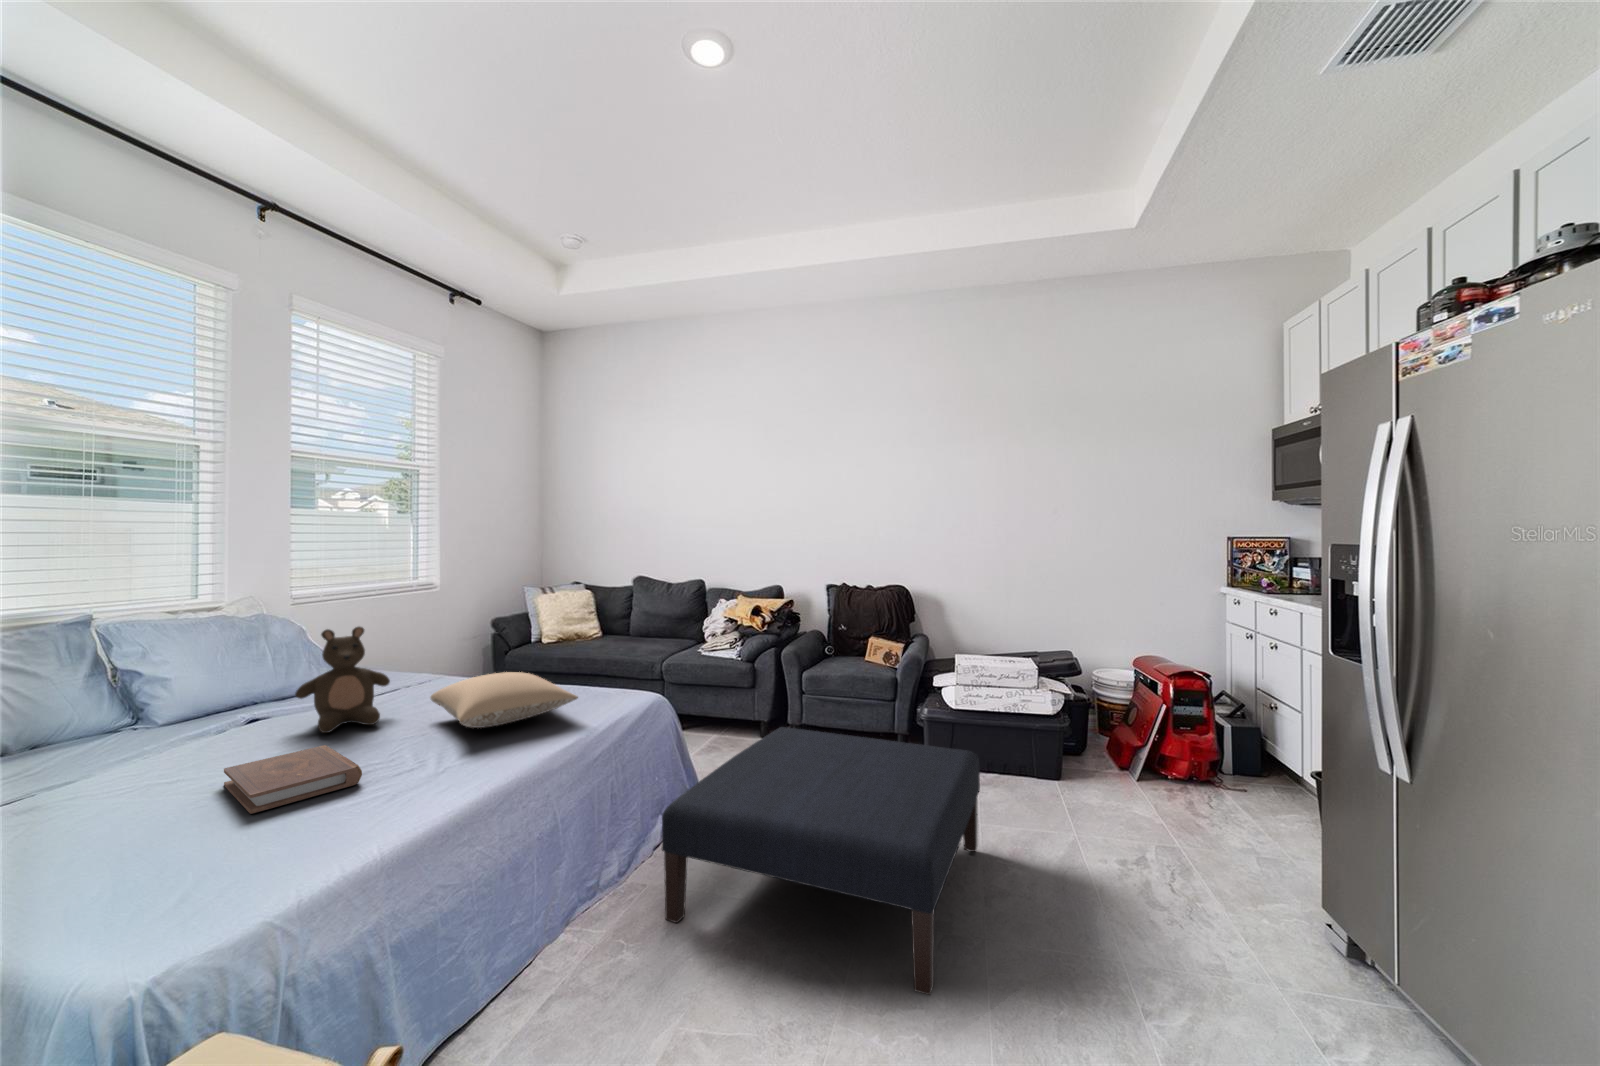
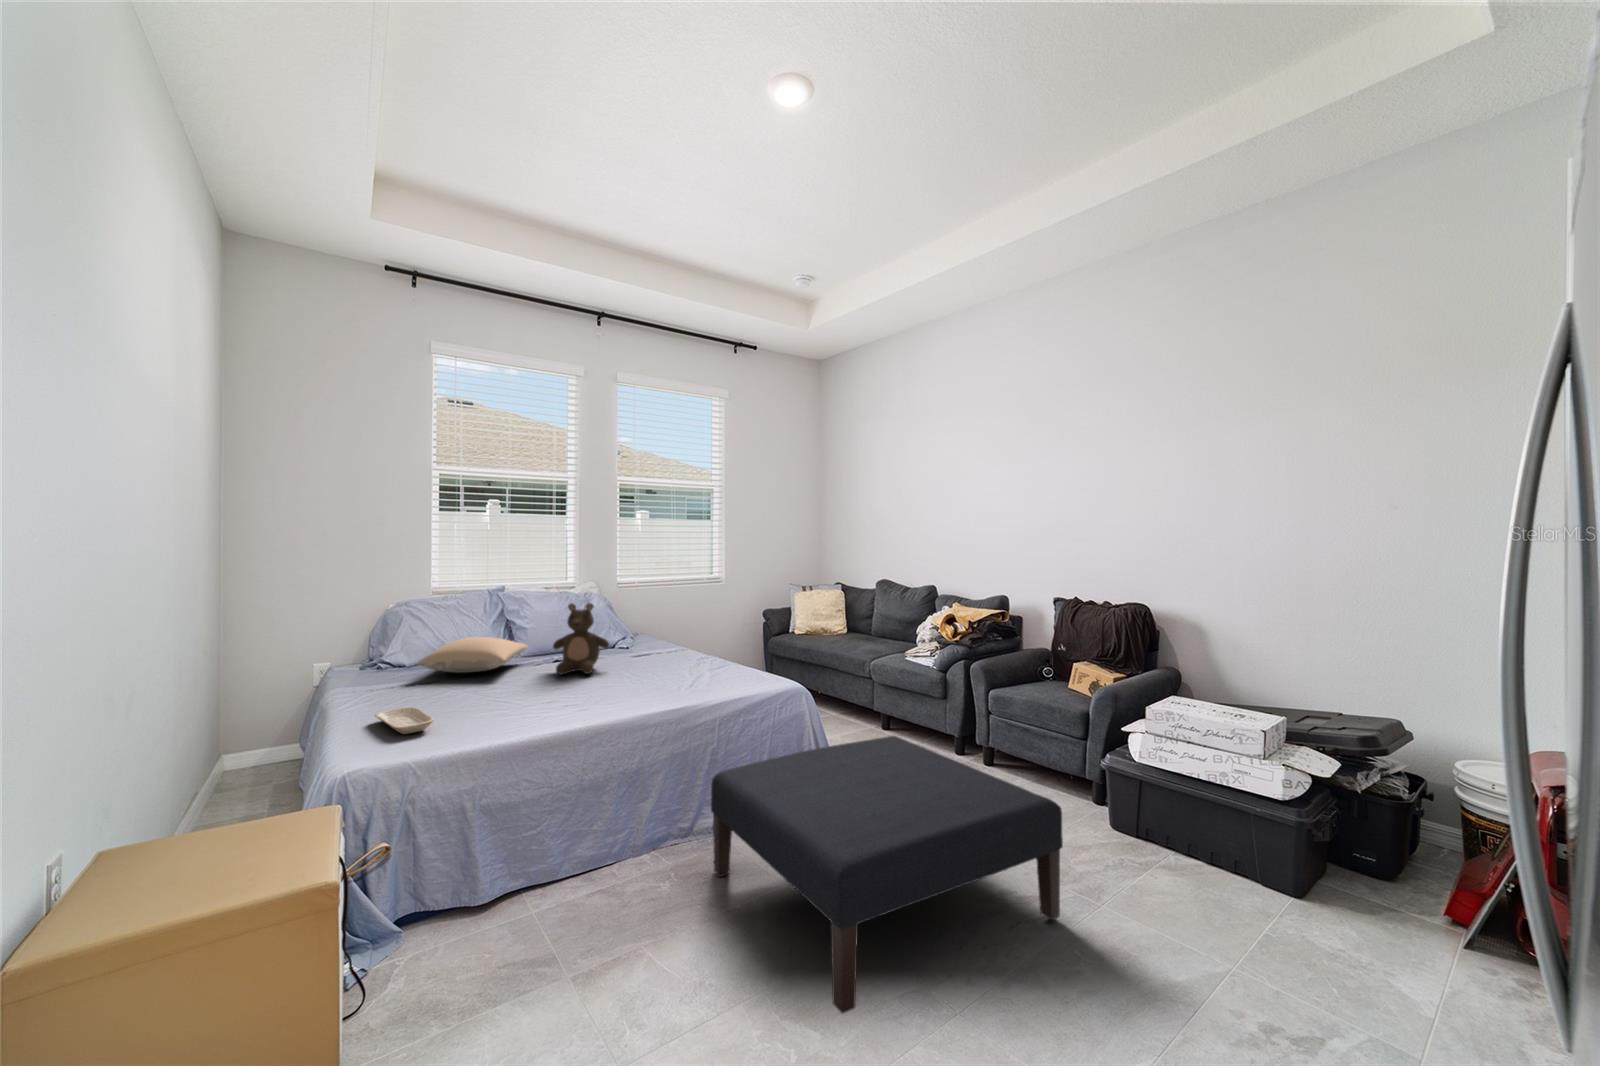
pillow: present [430,672,578,728] -> present [418,637,528,673]
book: present [224,745,362,814] -> none [468,680,541,711]
tray: none [62,830,233,877] -> present [375,707,434,734]

